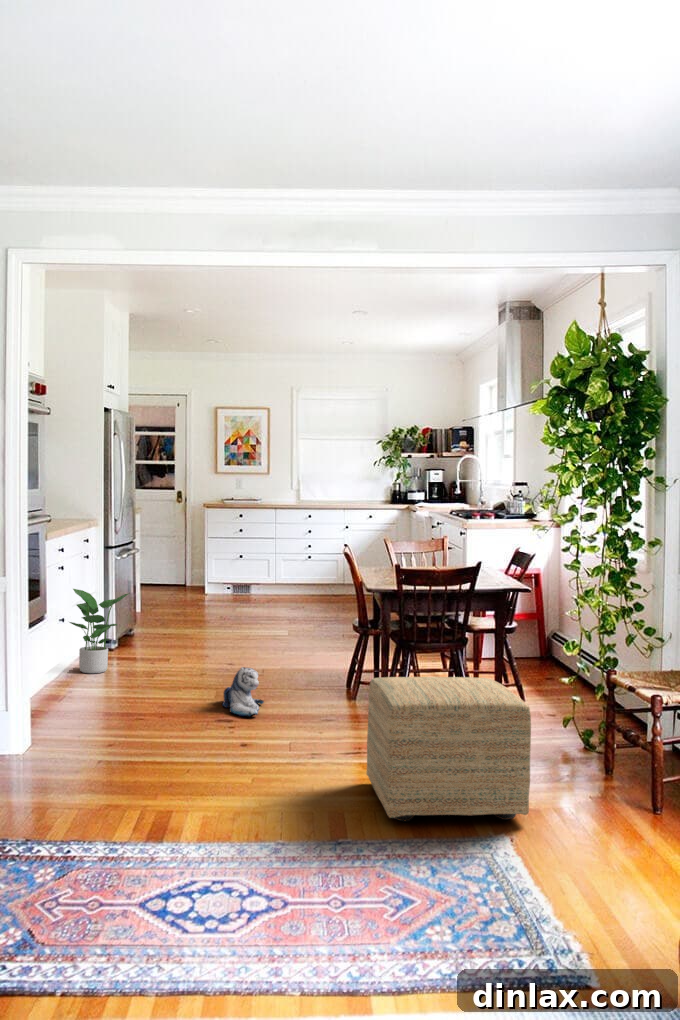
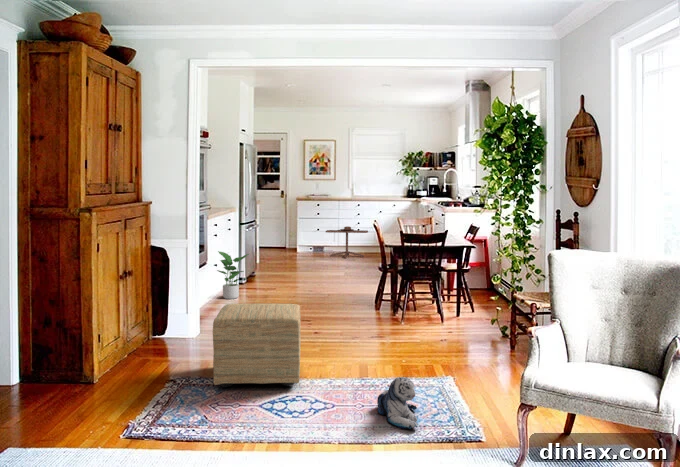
side table: none [258,549,329,602] -> present [326,226,368,258]
plush toy: present [222,667,264,716] -> present [377,377,418,429]
ottoman: present [367,677,531,821] -> present [213,303,301,387]

